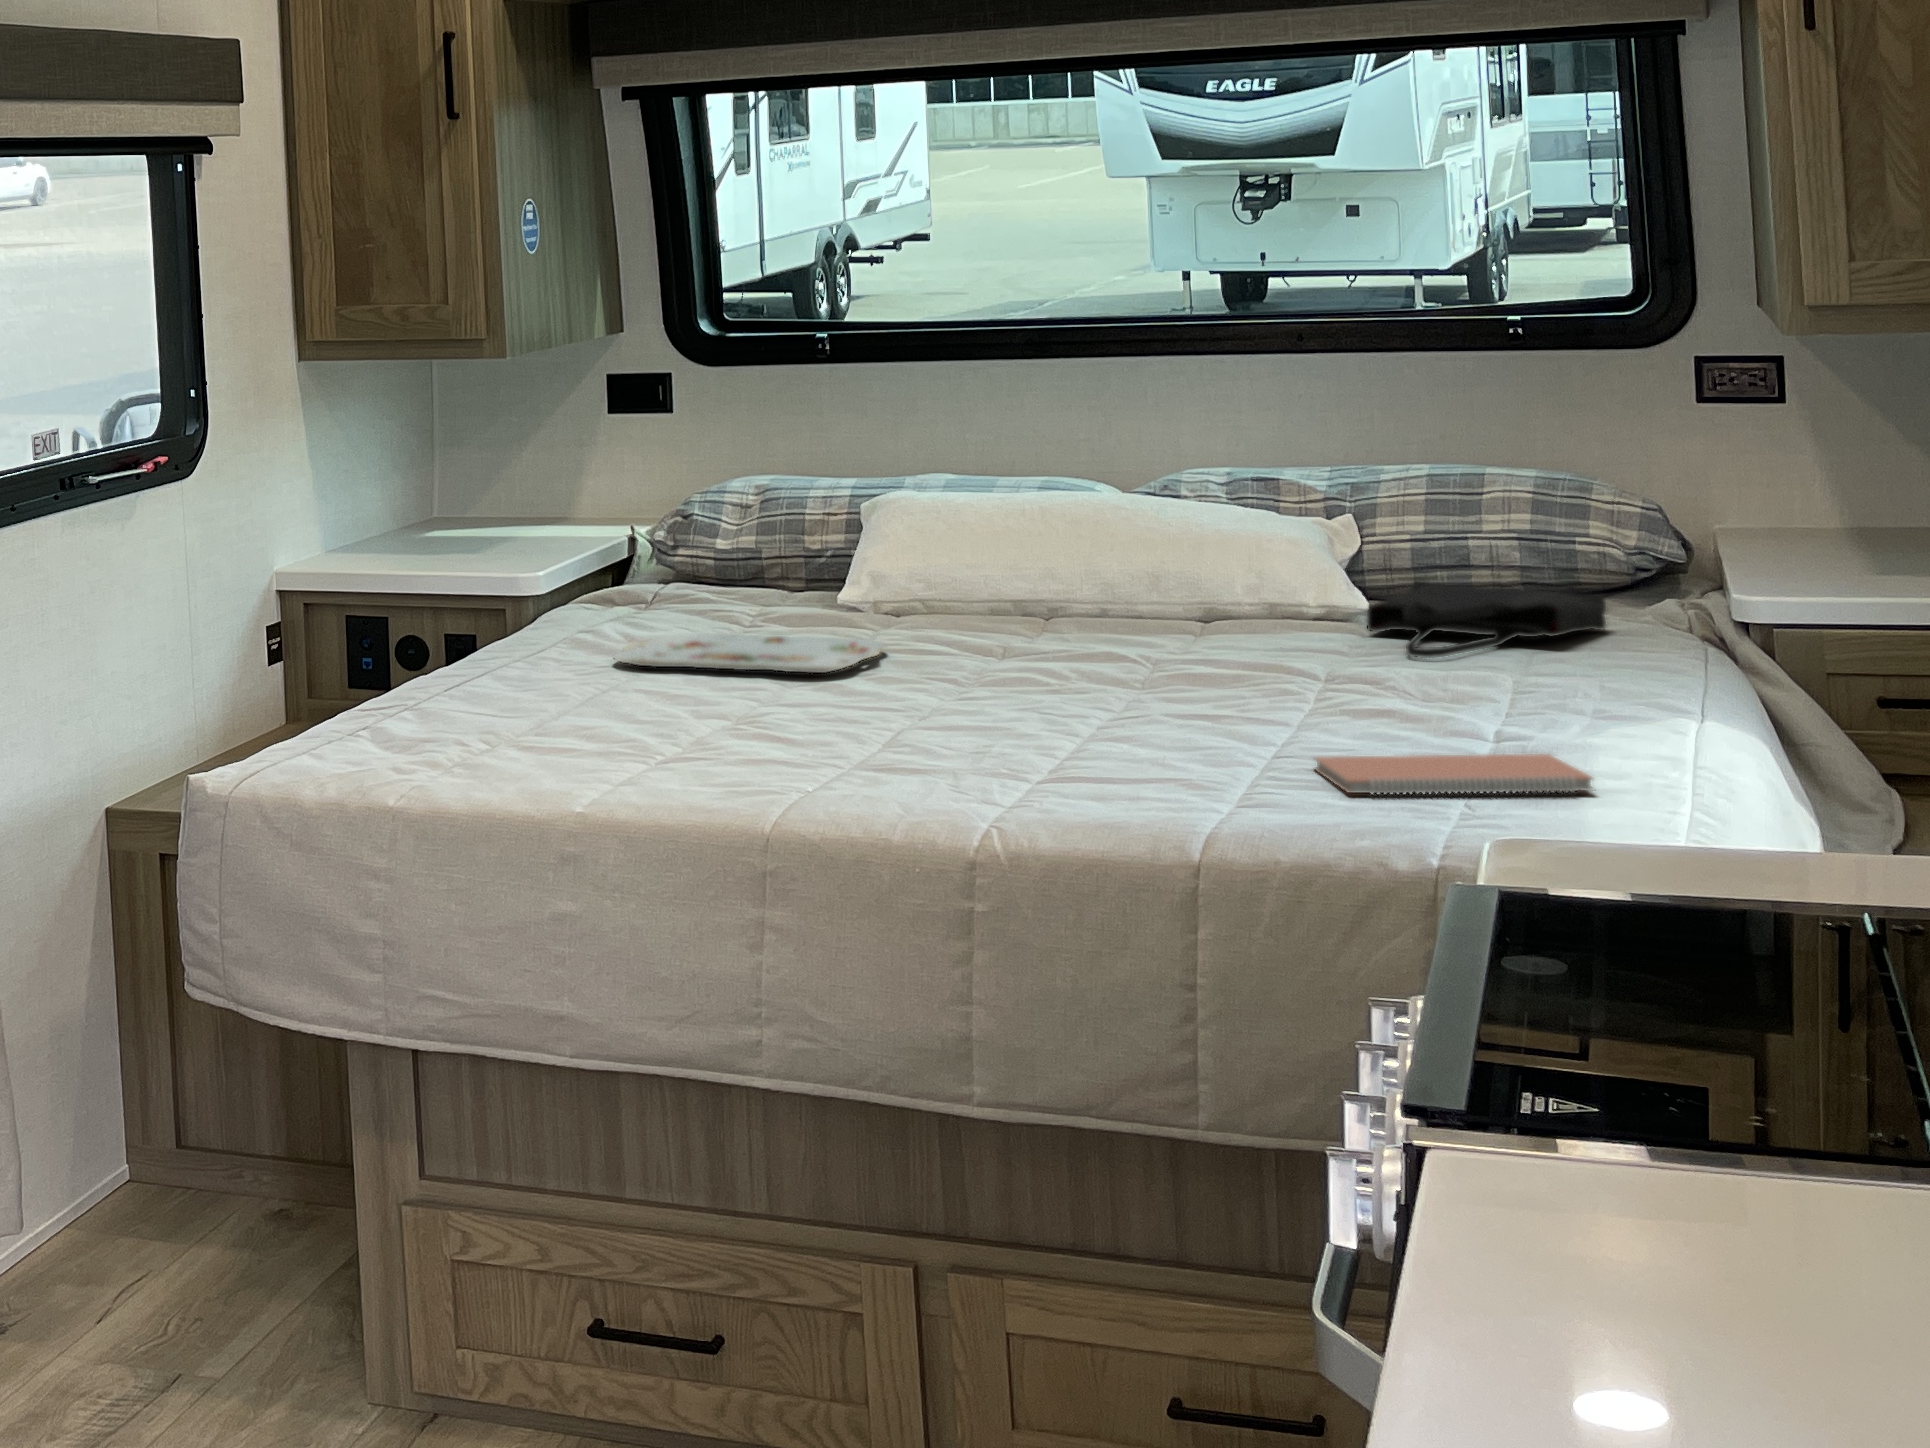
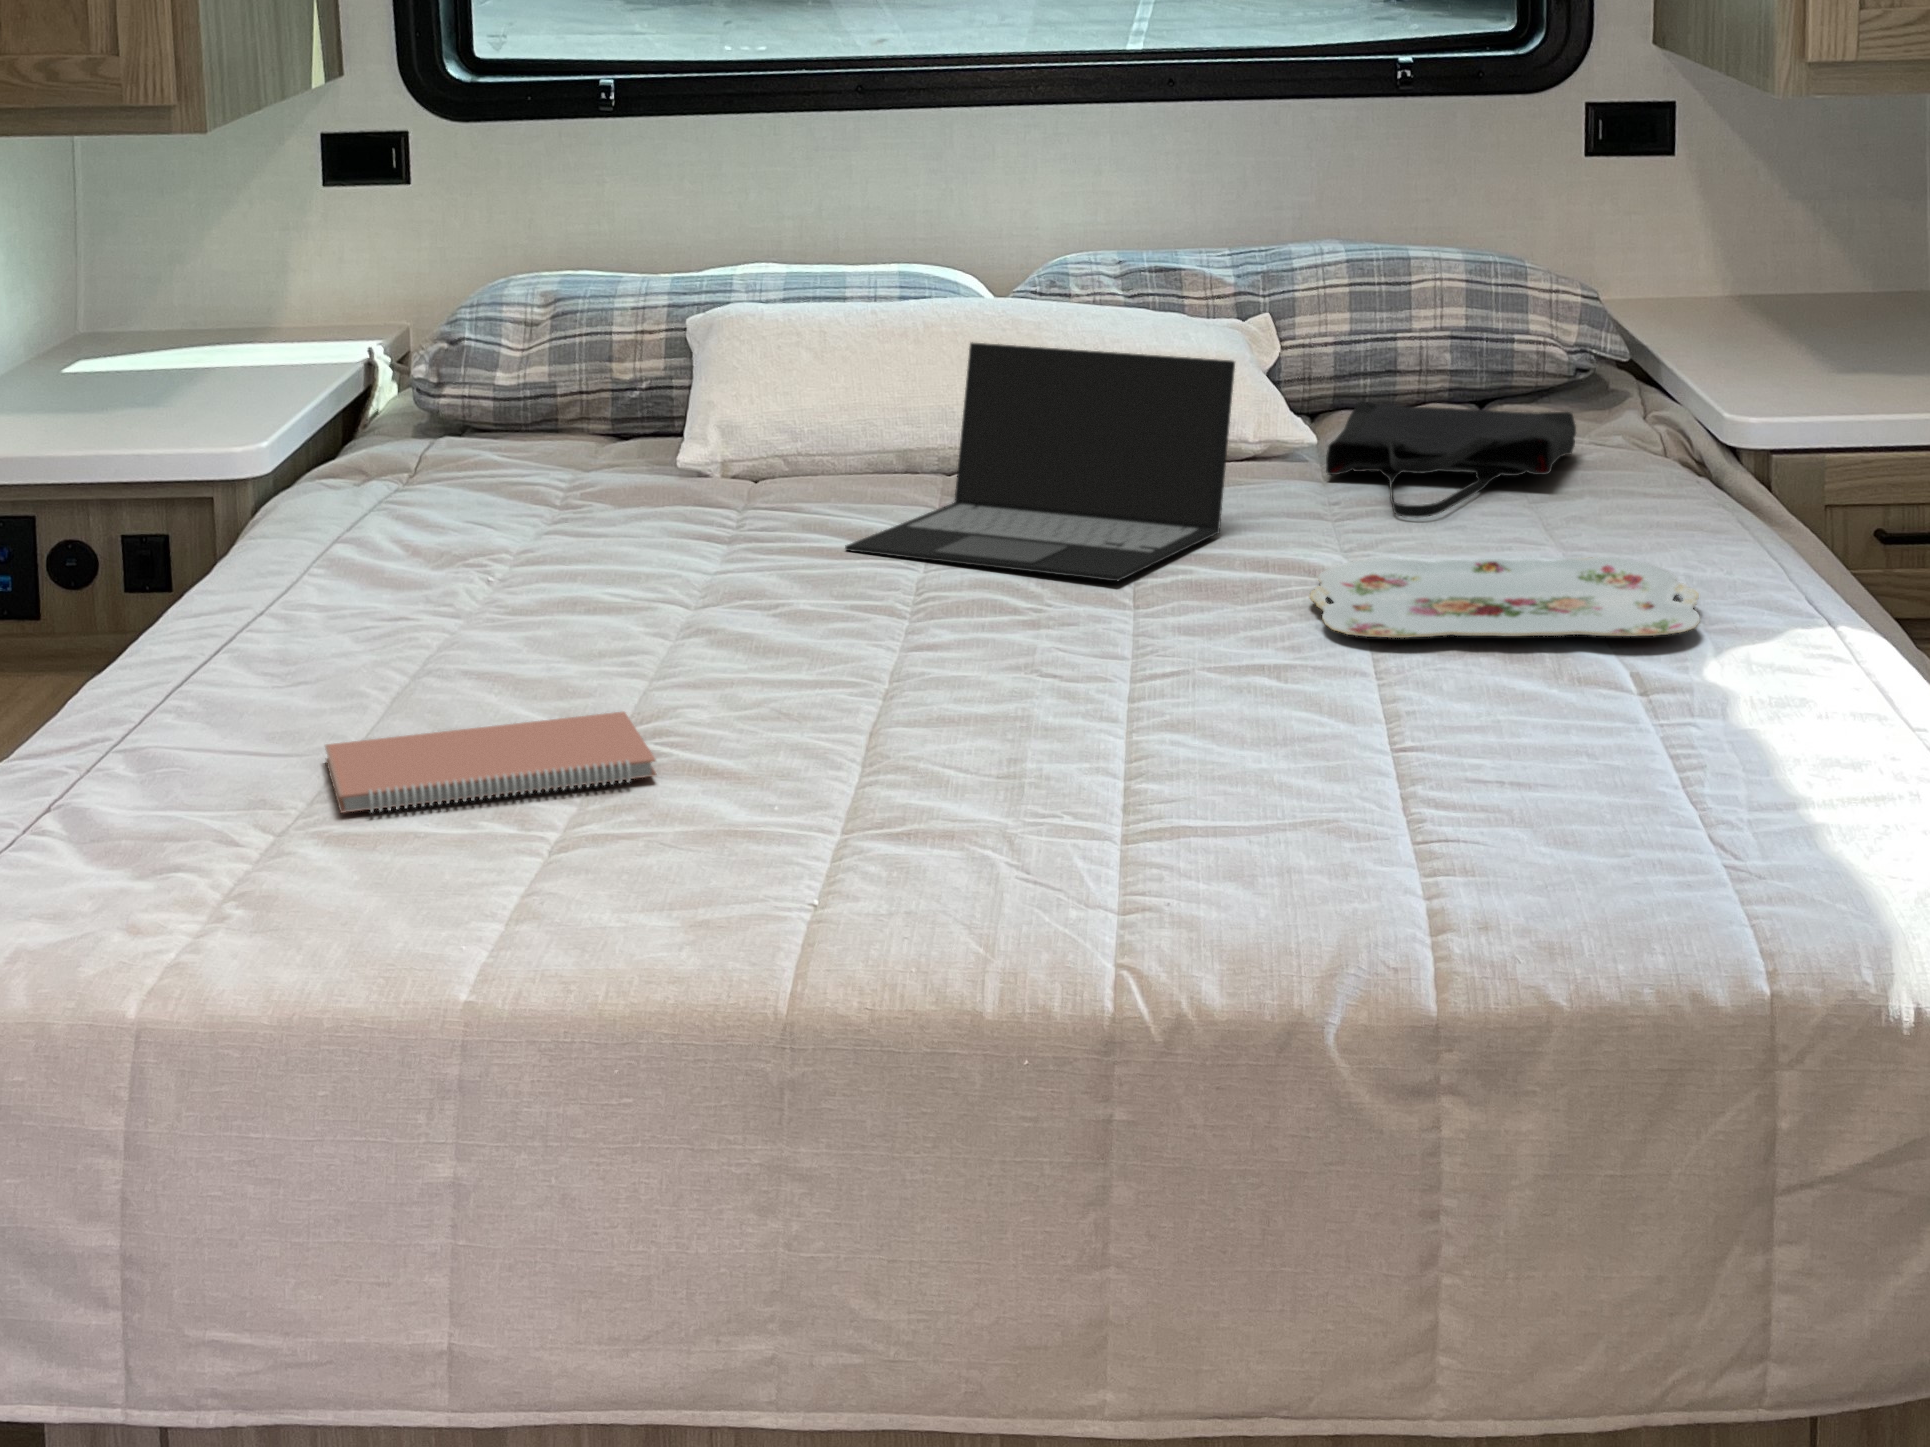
laptop: none [947,514,1260,678] -> present [845,342,1235,581]
serving tray: present [614,633,886,673] -> present [1309,557,1700,638]
notebook: present [1315,754,1592,795] -> present [325,712,657,813]

